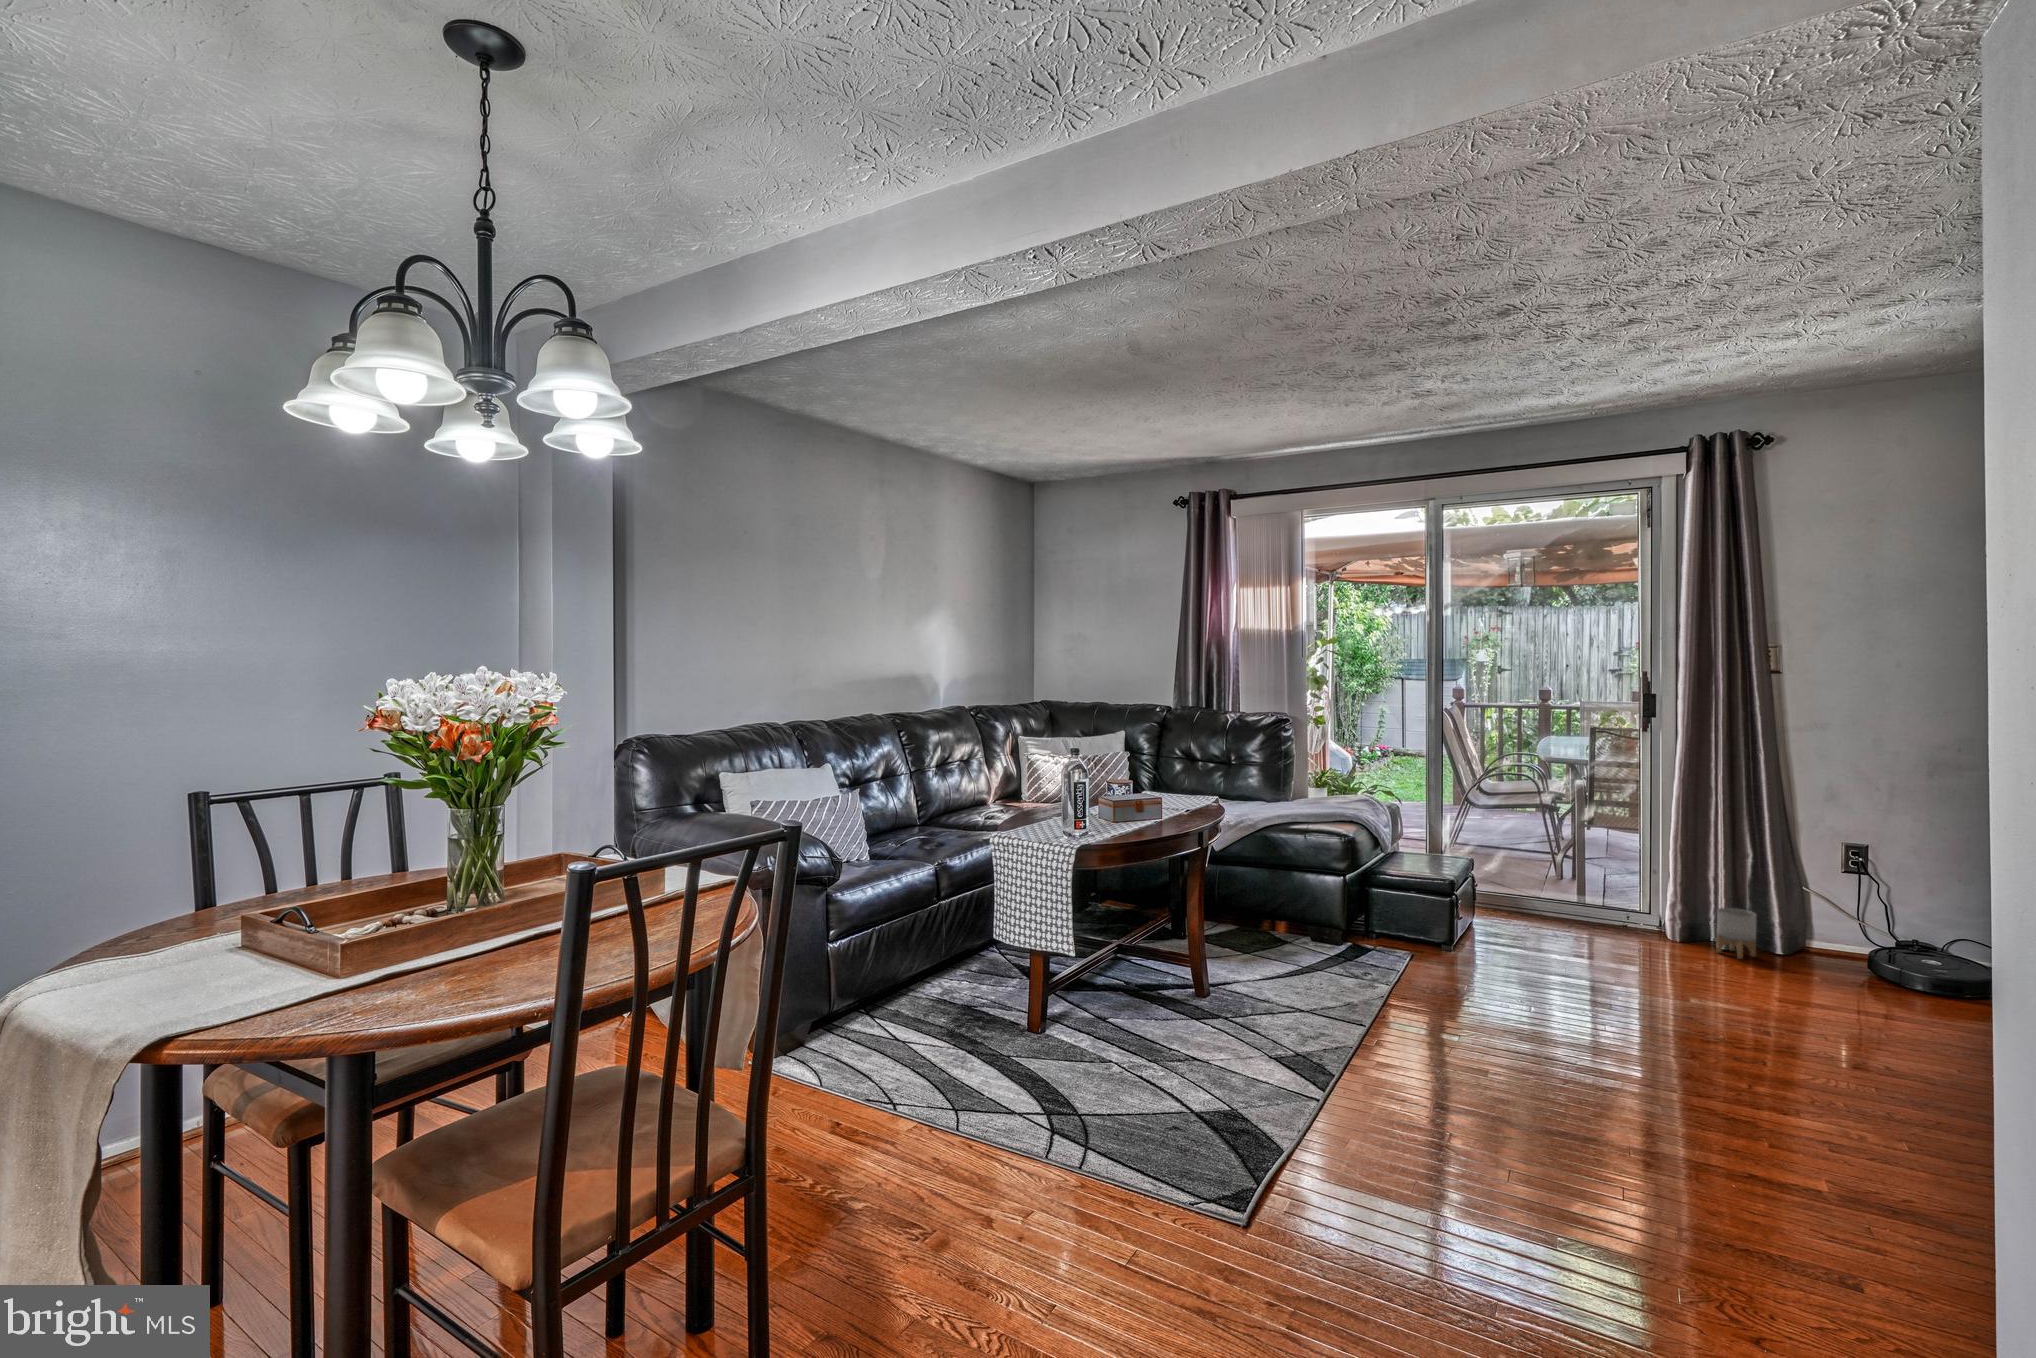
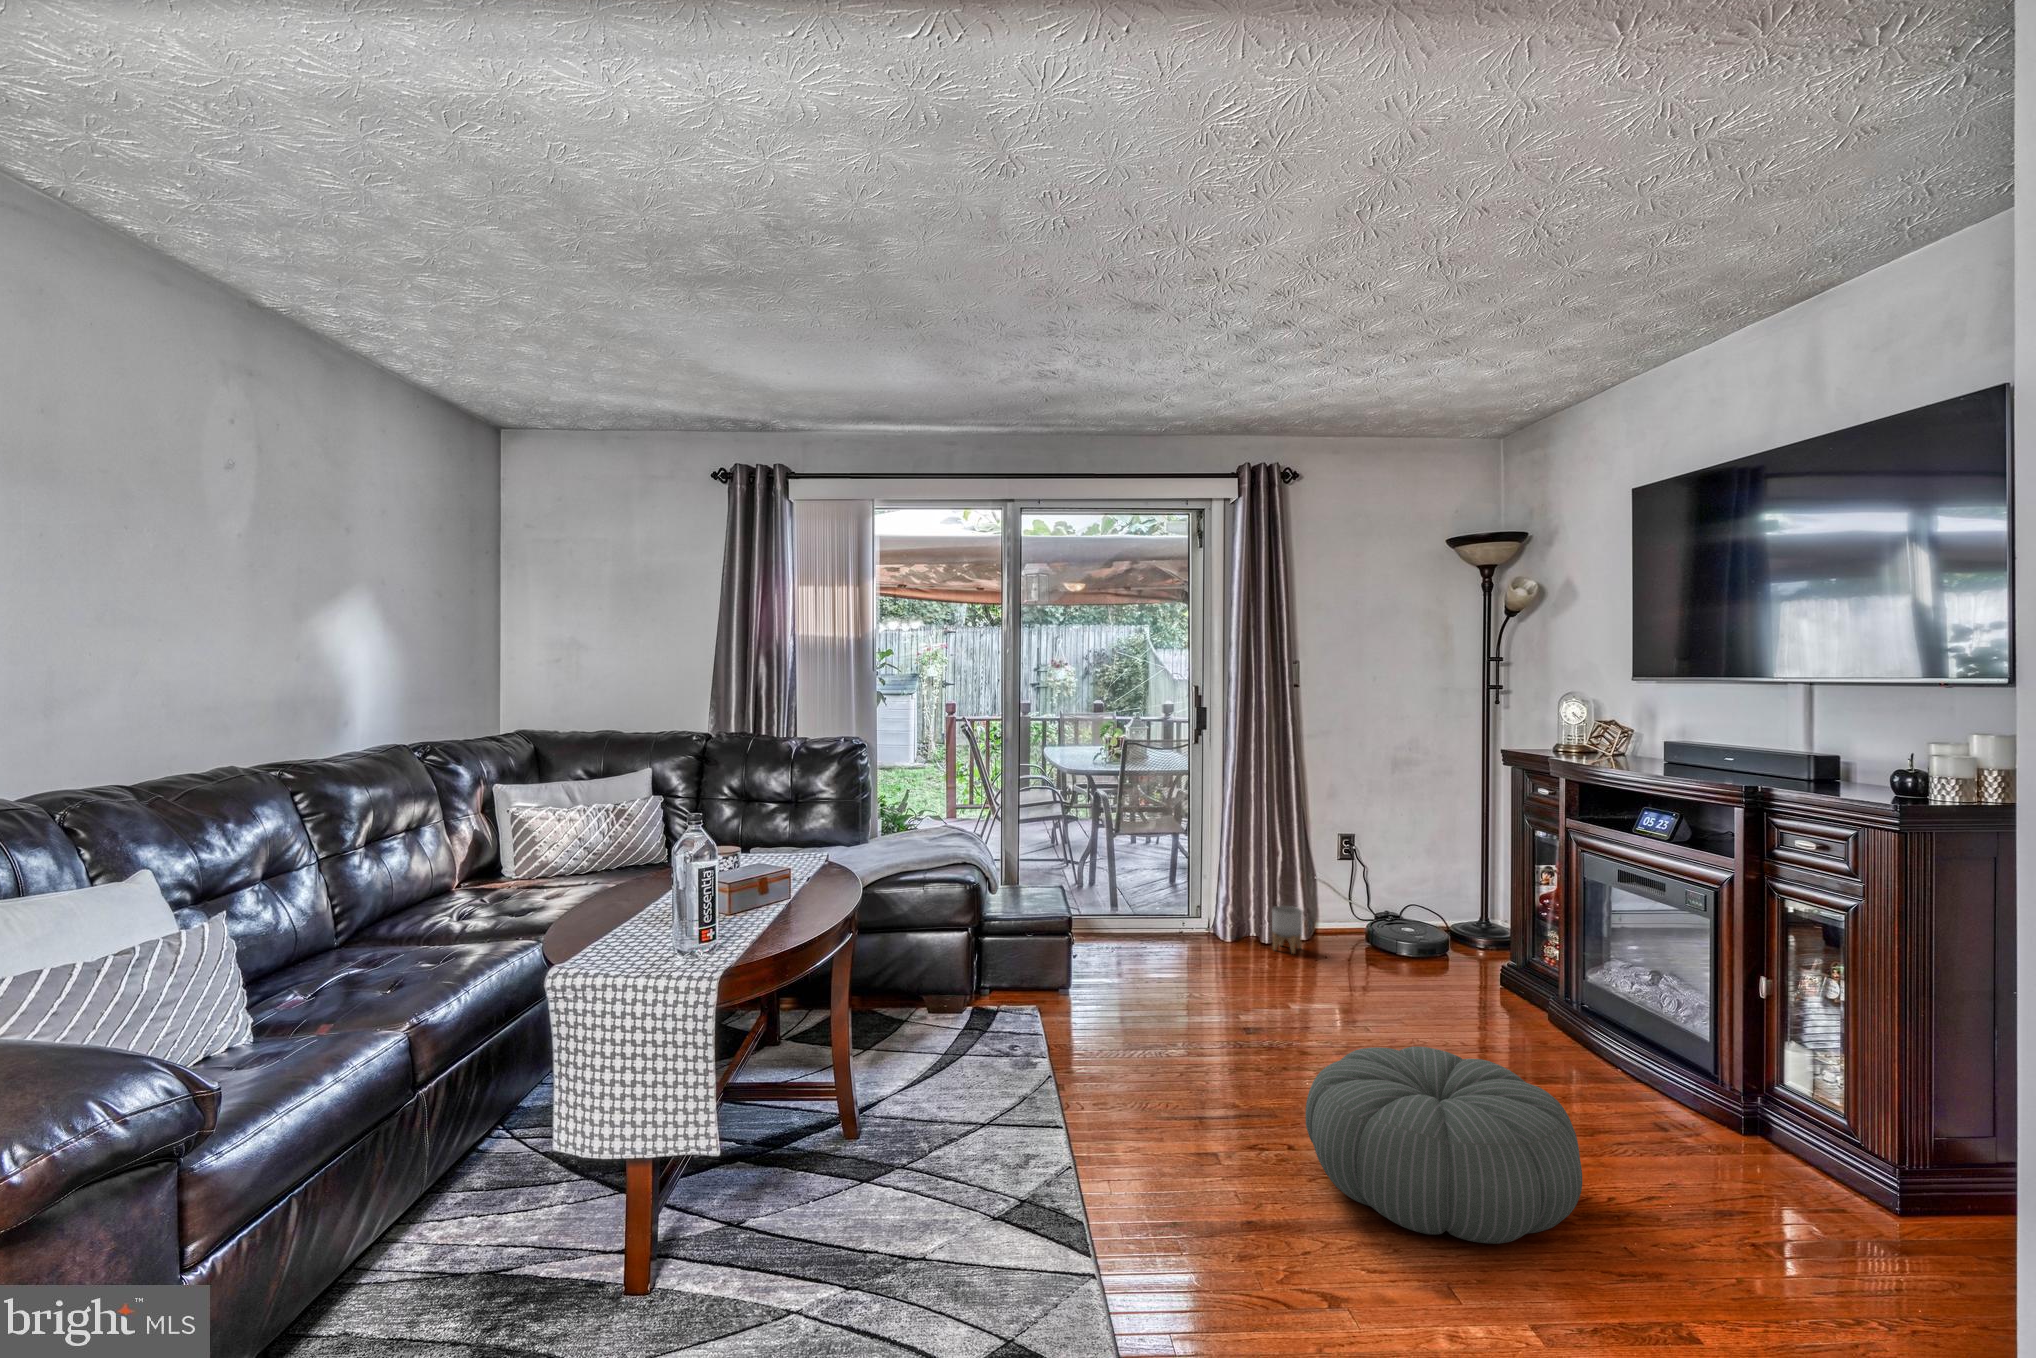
pouf: none [1554,1010,1844,1185] -> present [1305,1047,1582,1244]

